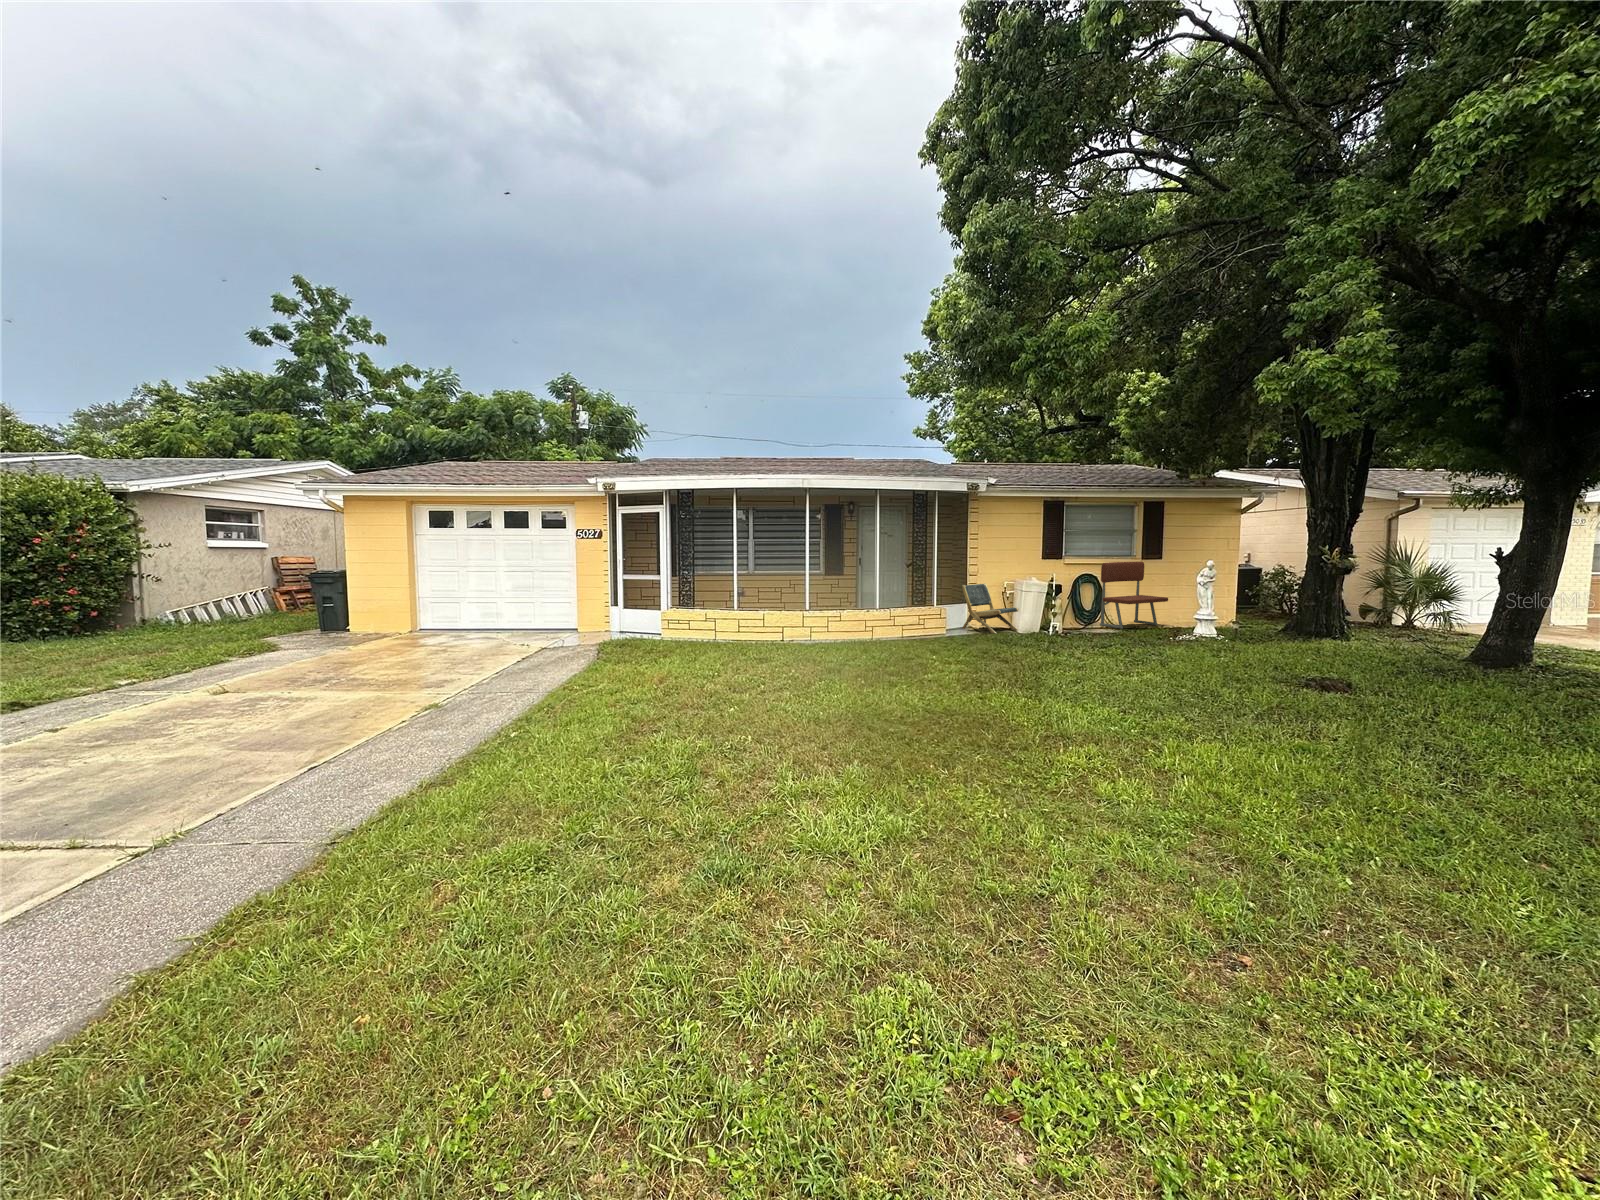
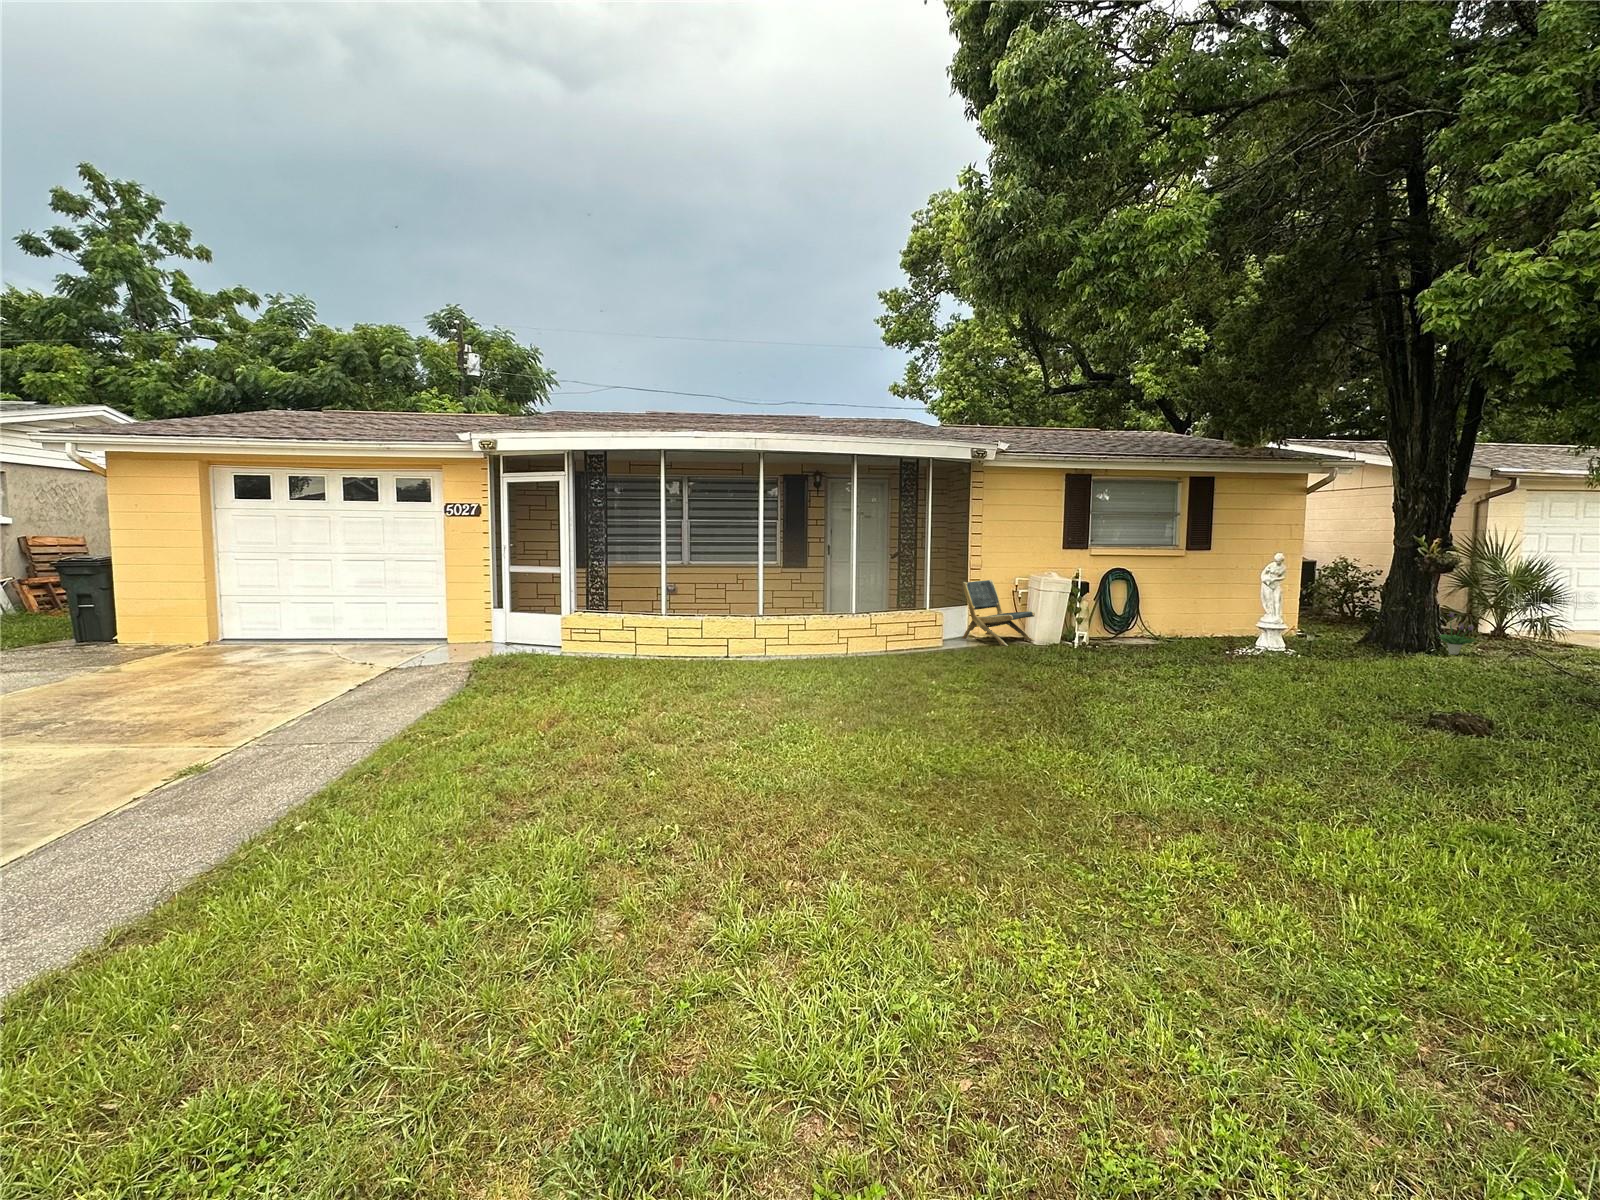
bench: present [1100,562,1168,629] -> none [1135,553,1220,639]
potted plant: none [1339,606,1372,640] -> present [1438,612,1476,655]

